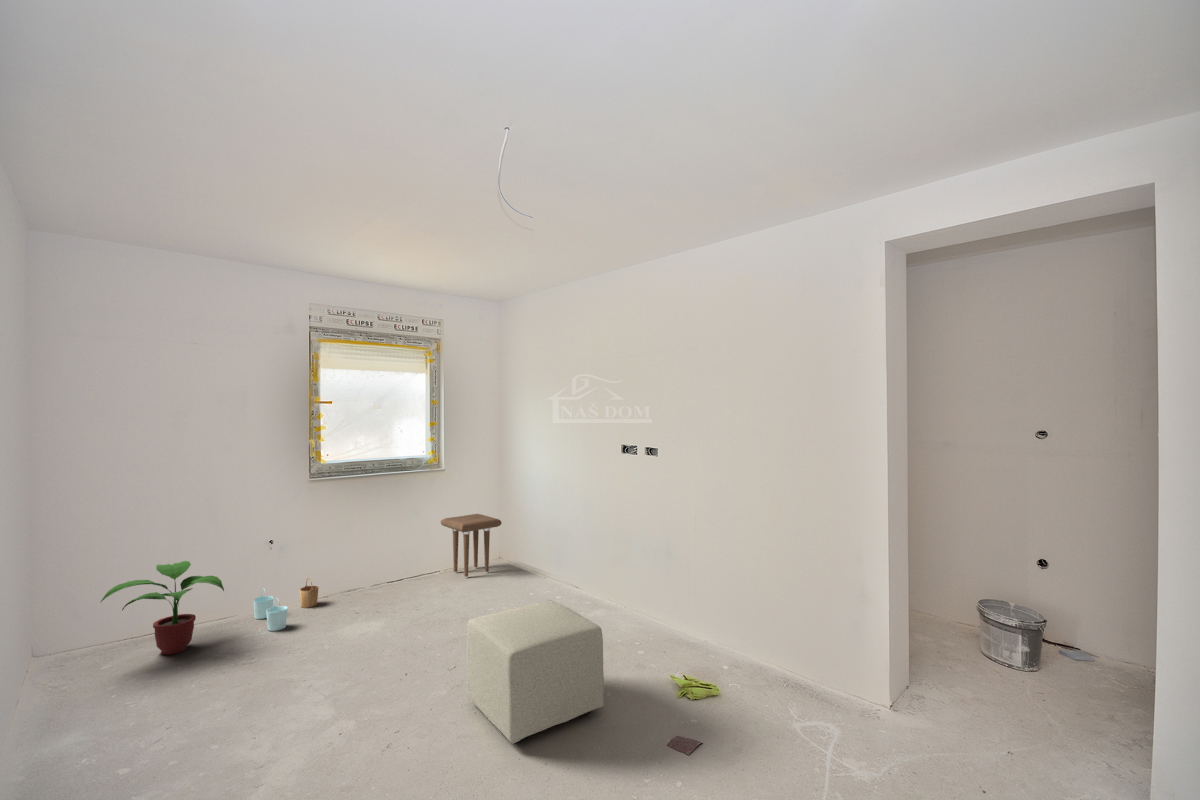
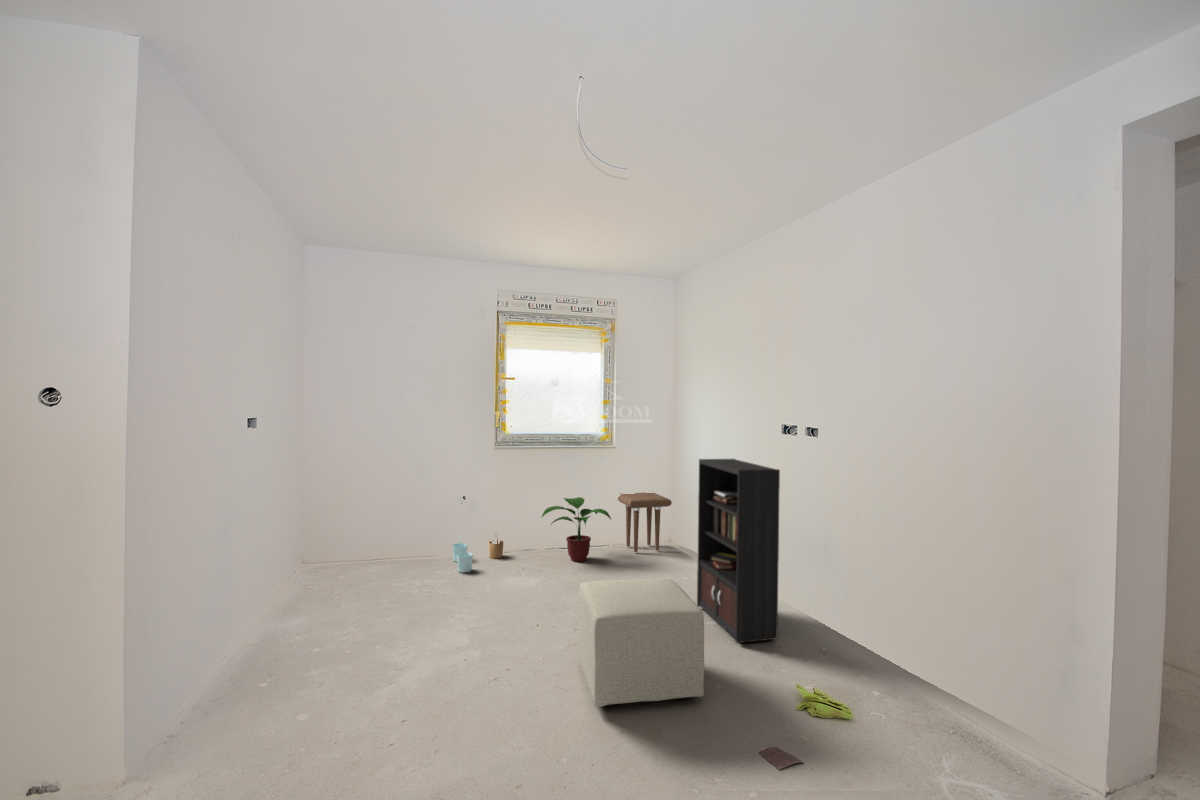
bookcase: none [553,478,676,649] -> present [697,459,826,652]
potted plant: present [101,561,224,655] -> present [542,497,611,562]

